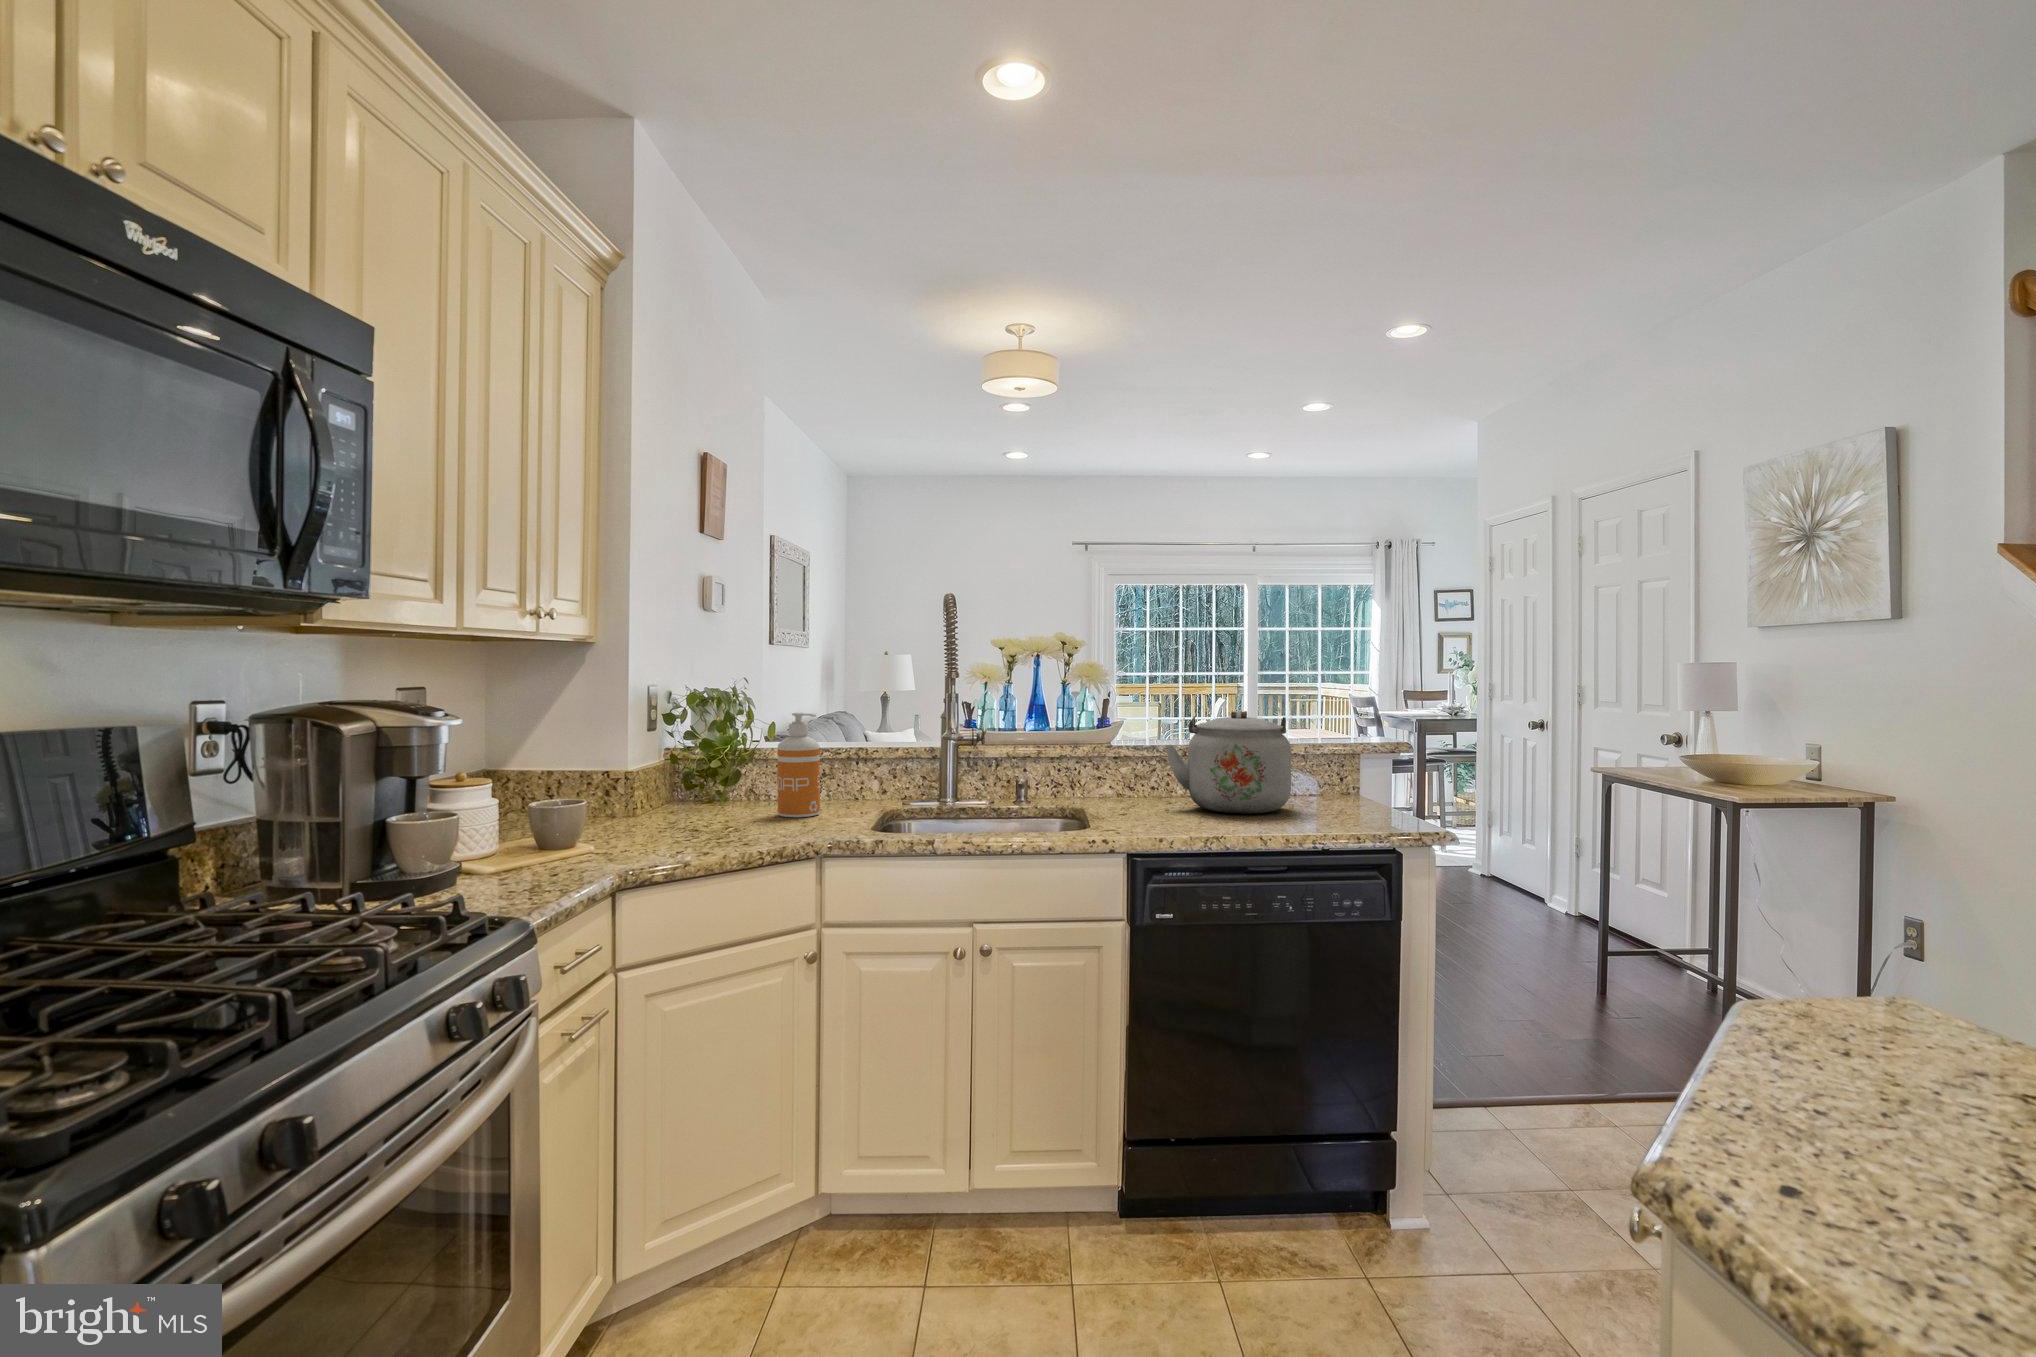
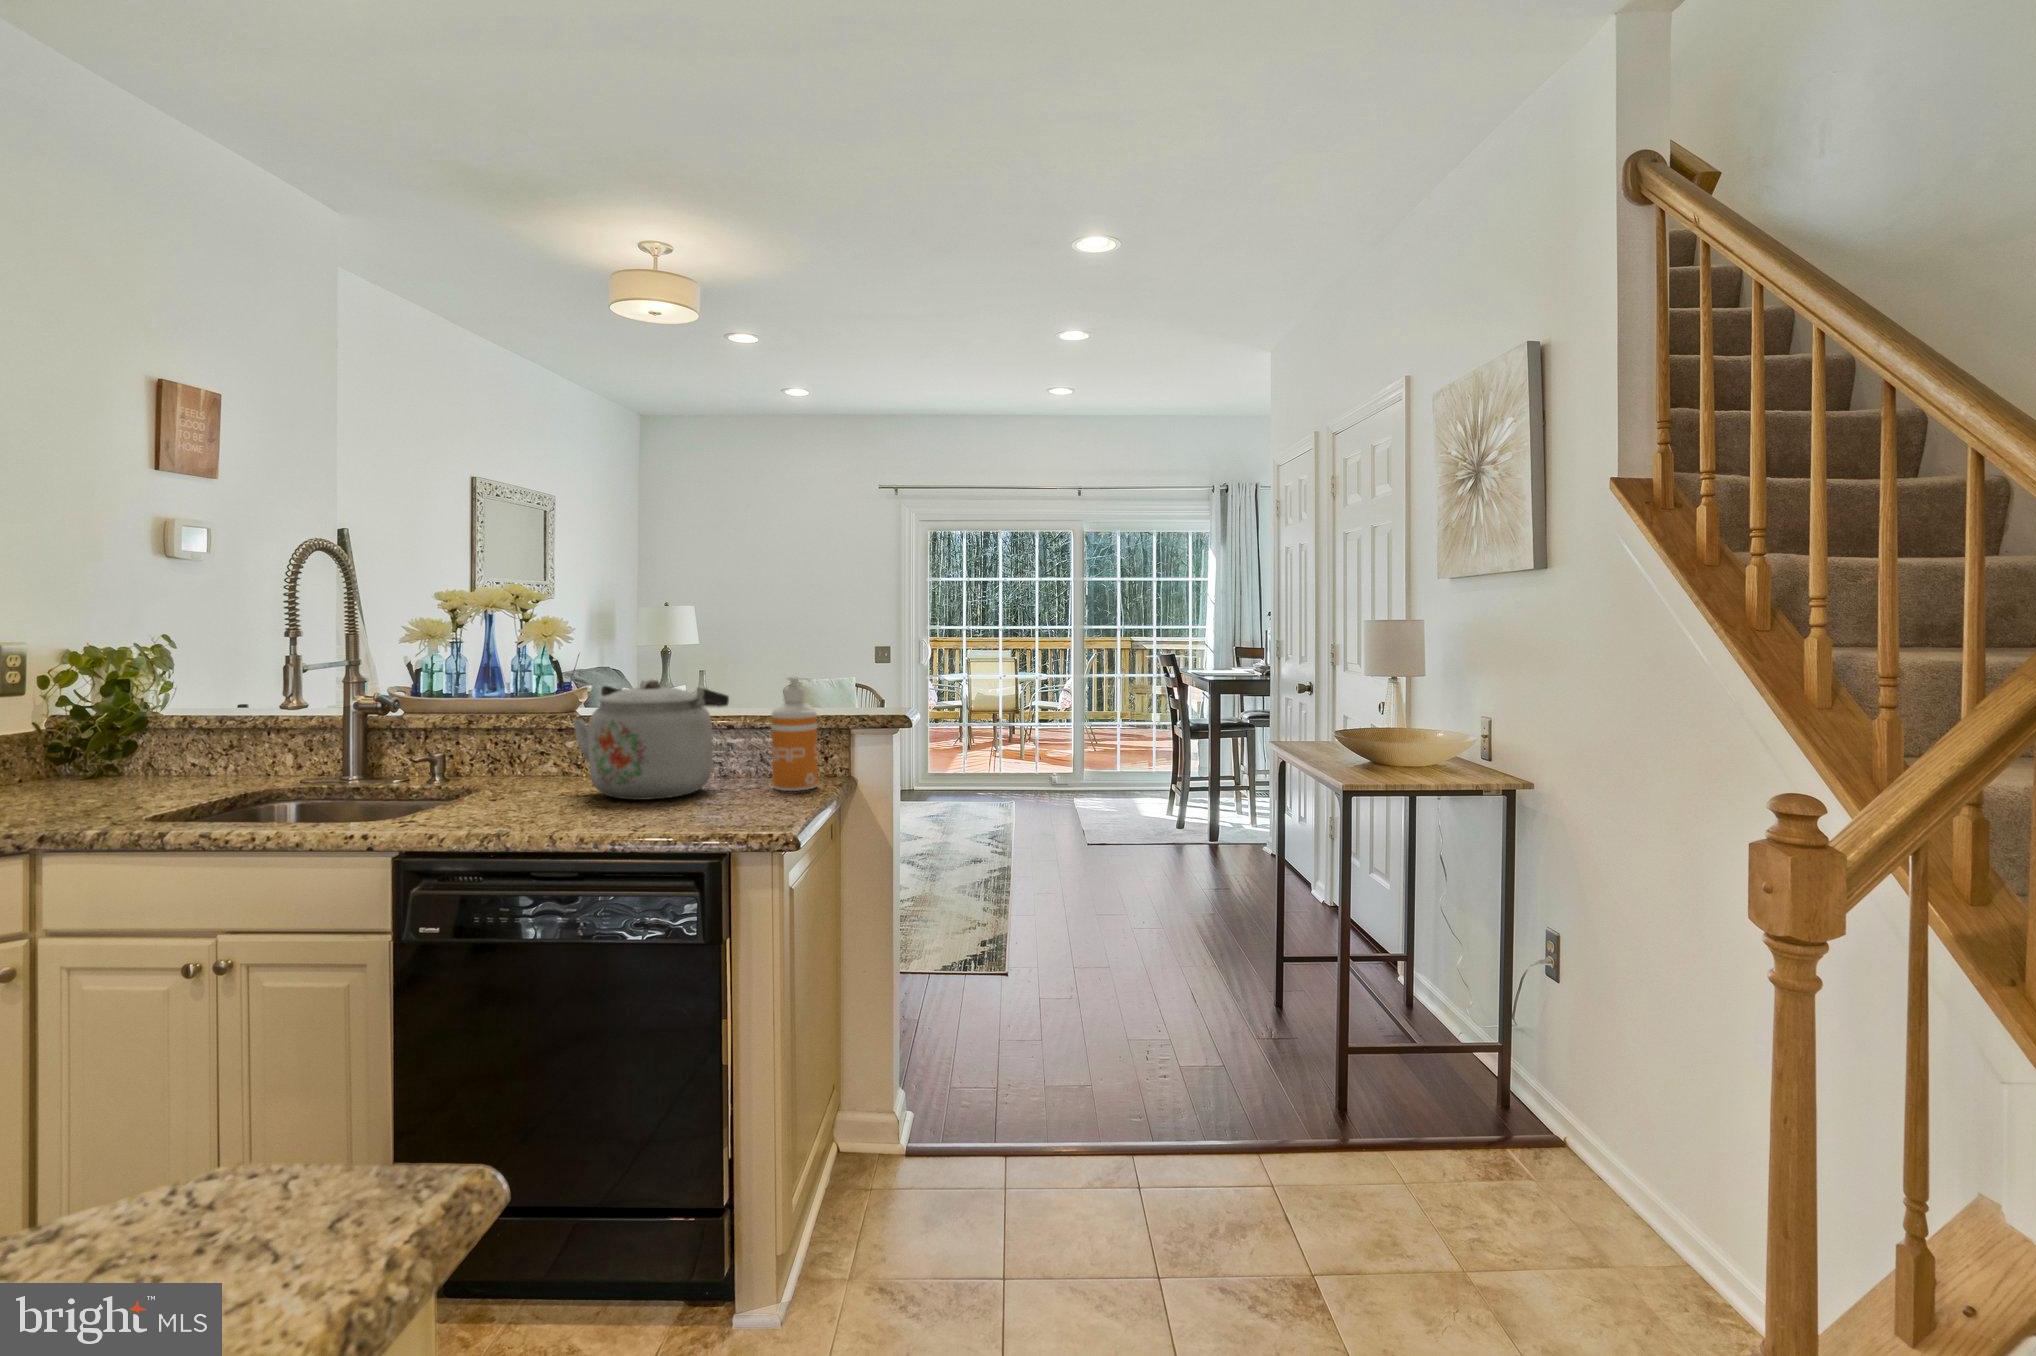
soap dispenser: present [777,713,820,817] -> present [771,676,818,791]

